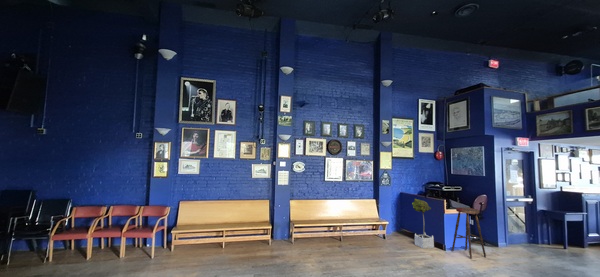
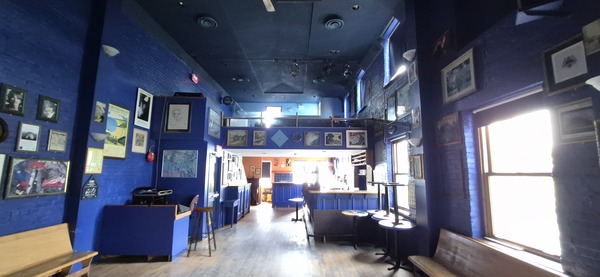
potted tree: present [412,199,434,249] -> none [143,208,168,268]

